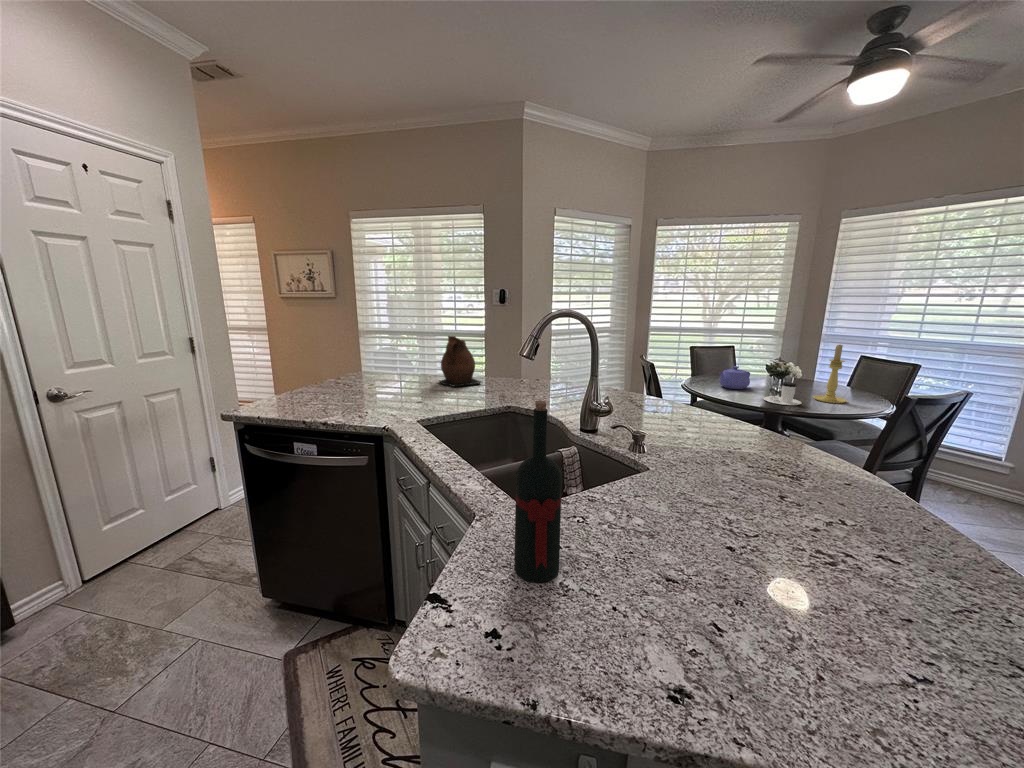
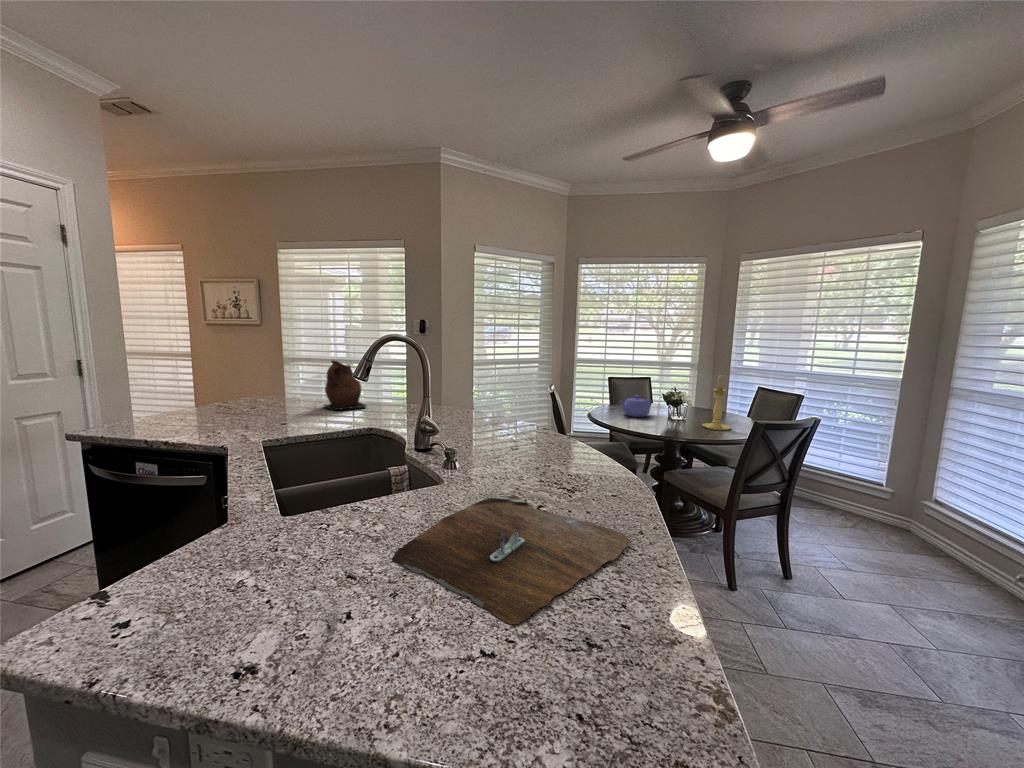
coffee cup: present [763,382,801,405] -> none [654,410,687,432]
wine bottle: present [514,401,562,583] -> none [201,407,262,588]
cutting board: none [672,481,911,630] -> present [392,495,632,624]

